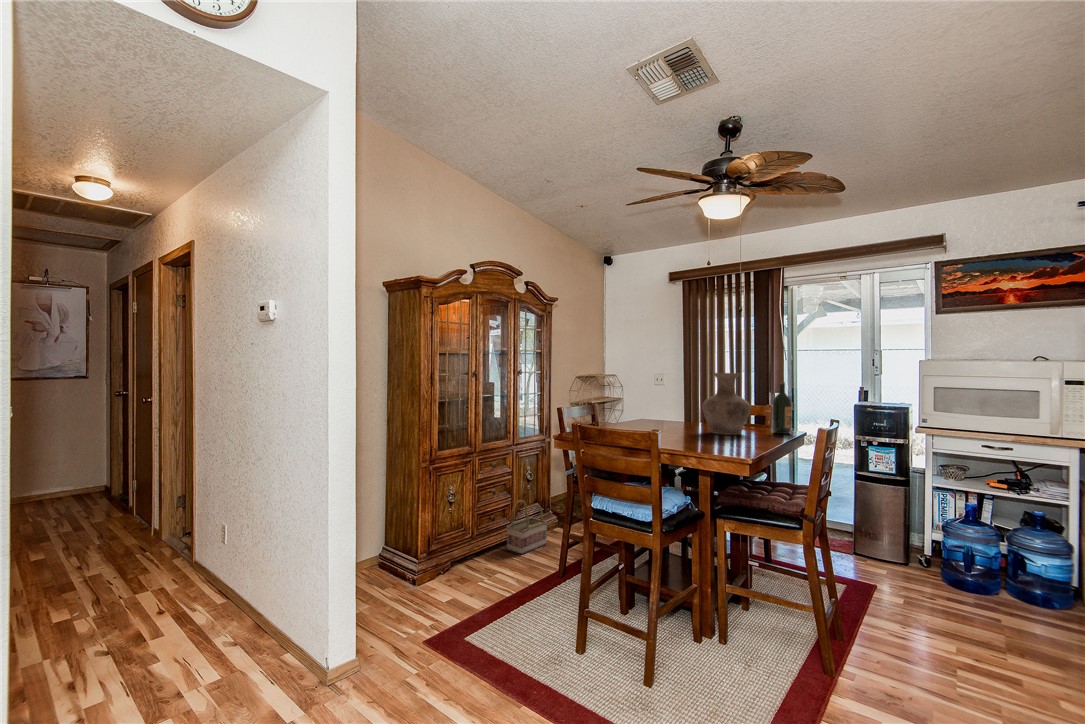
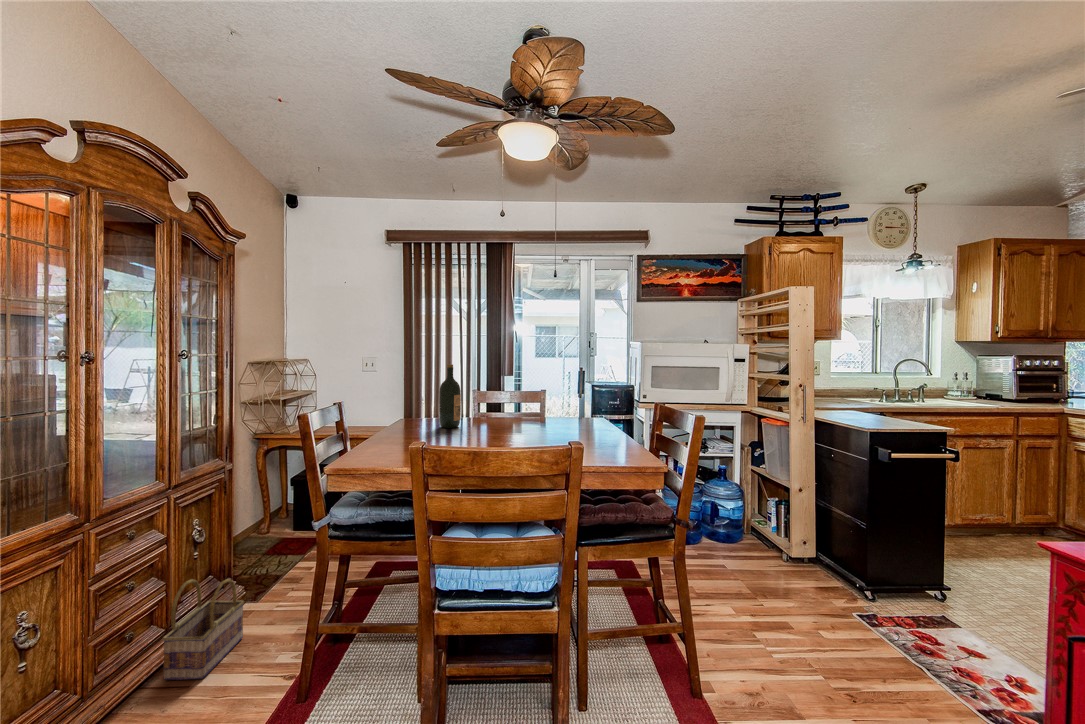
vase: present [702,373,751,435] -> none [488,354,543,431]
wine bottle: present [772,382,792,434] -> present [439,365,461,428]

